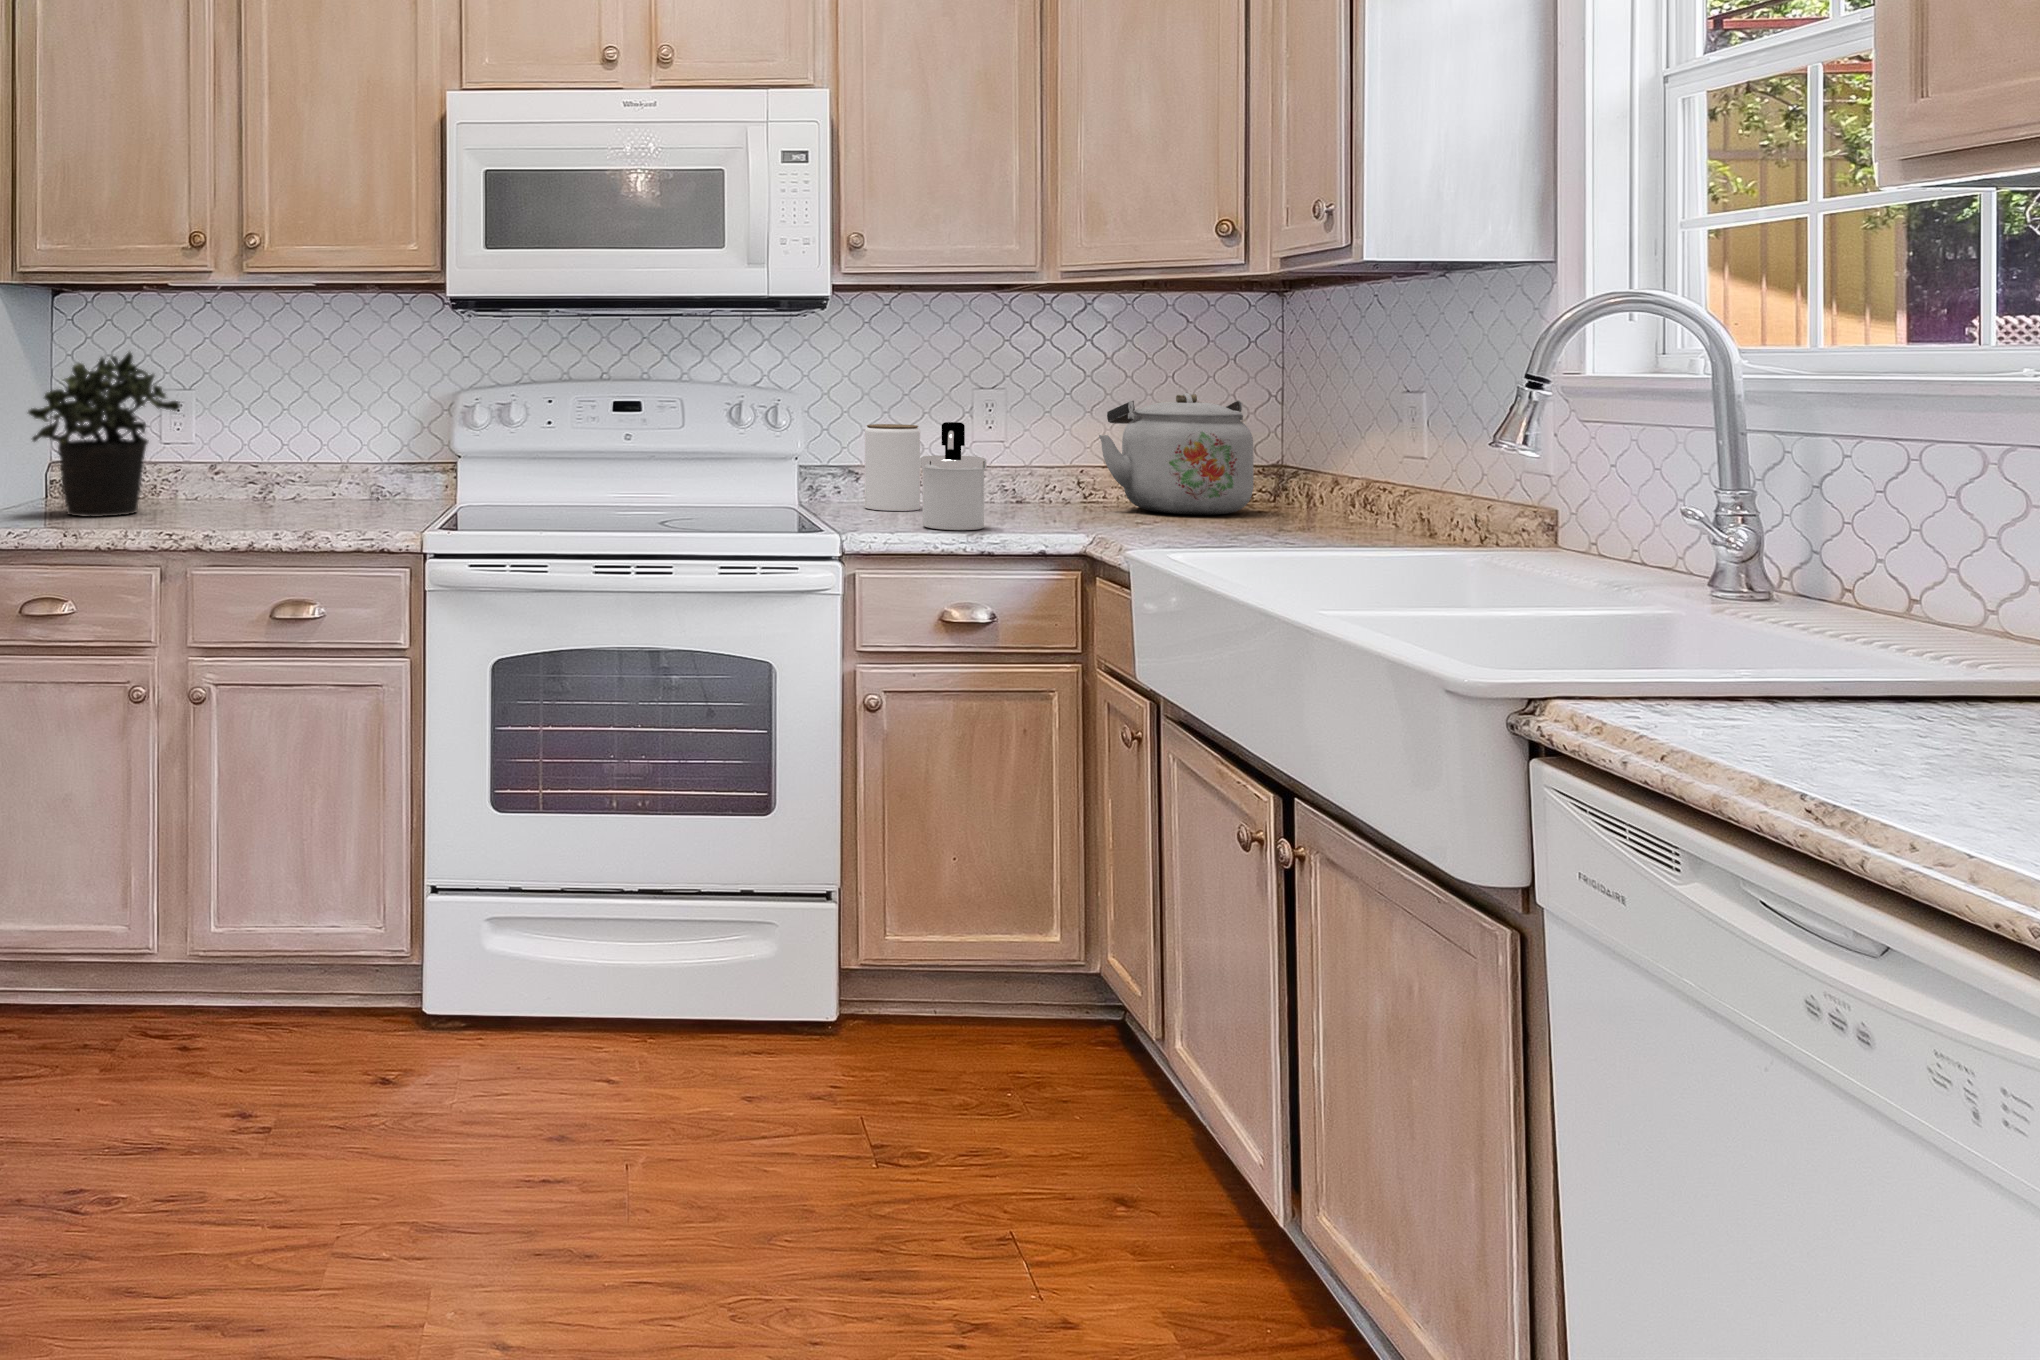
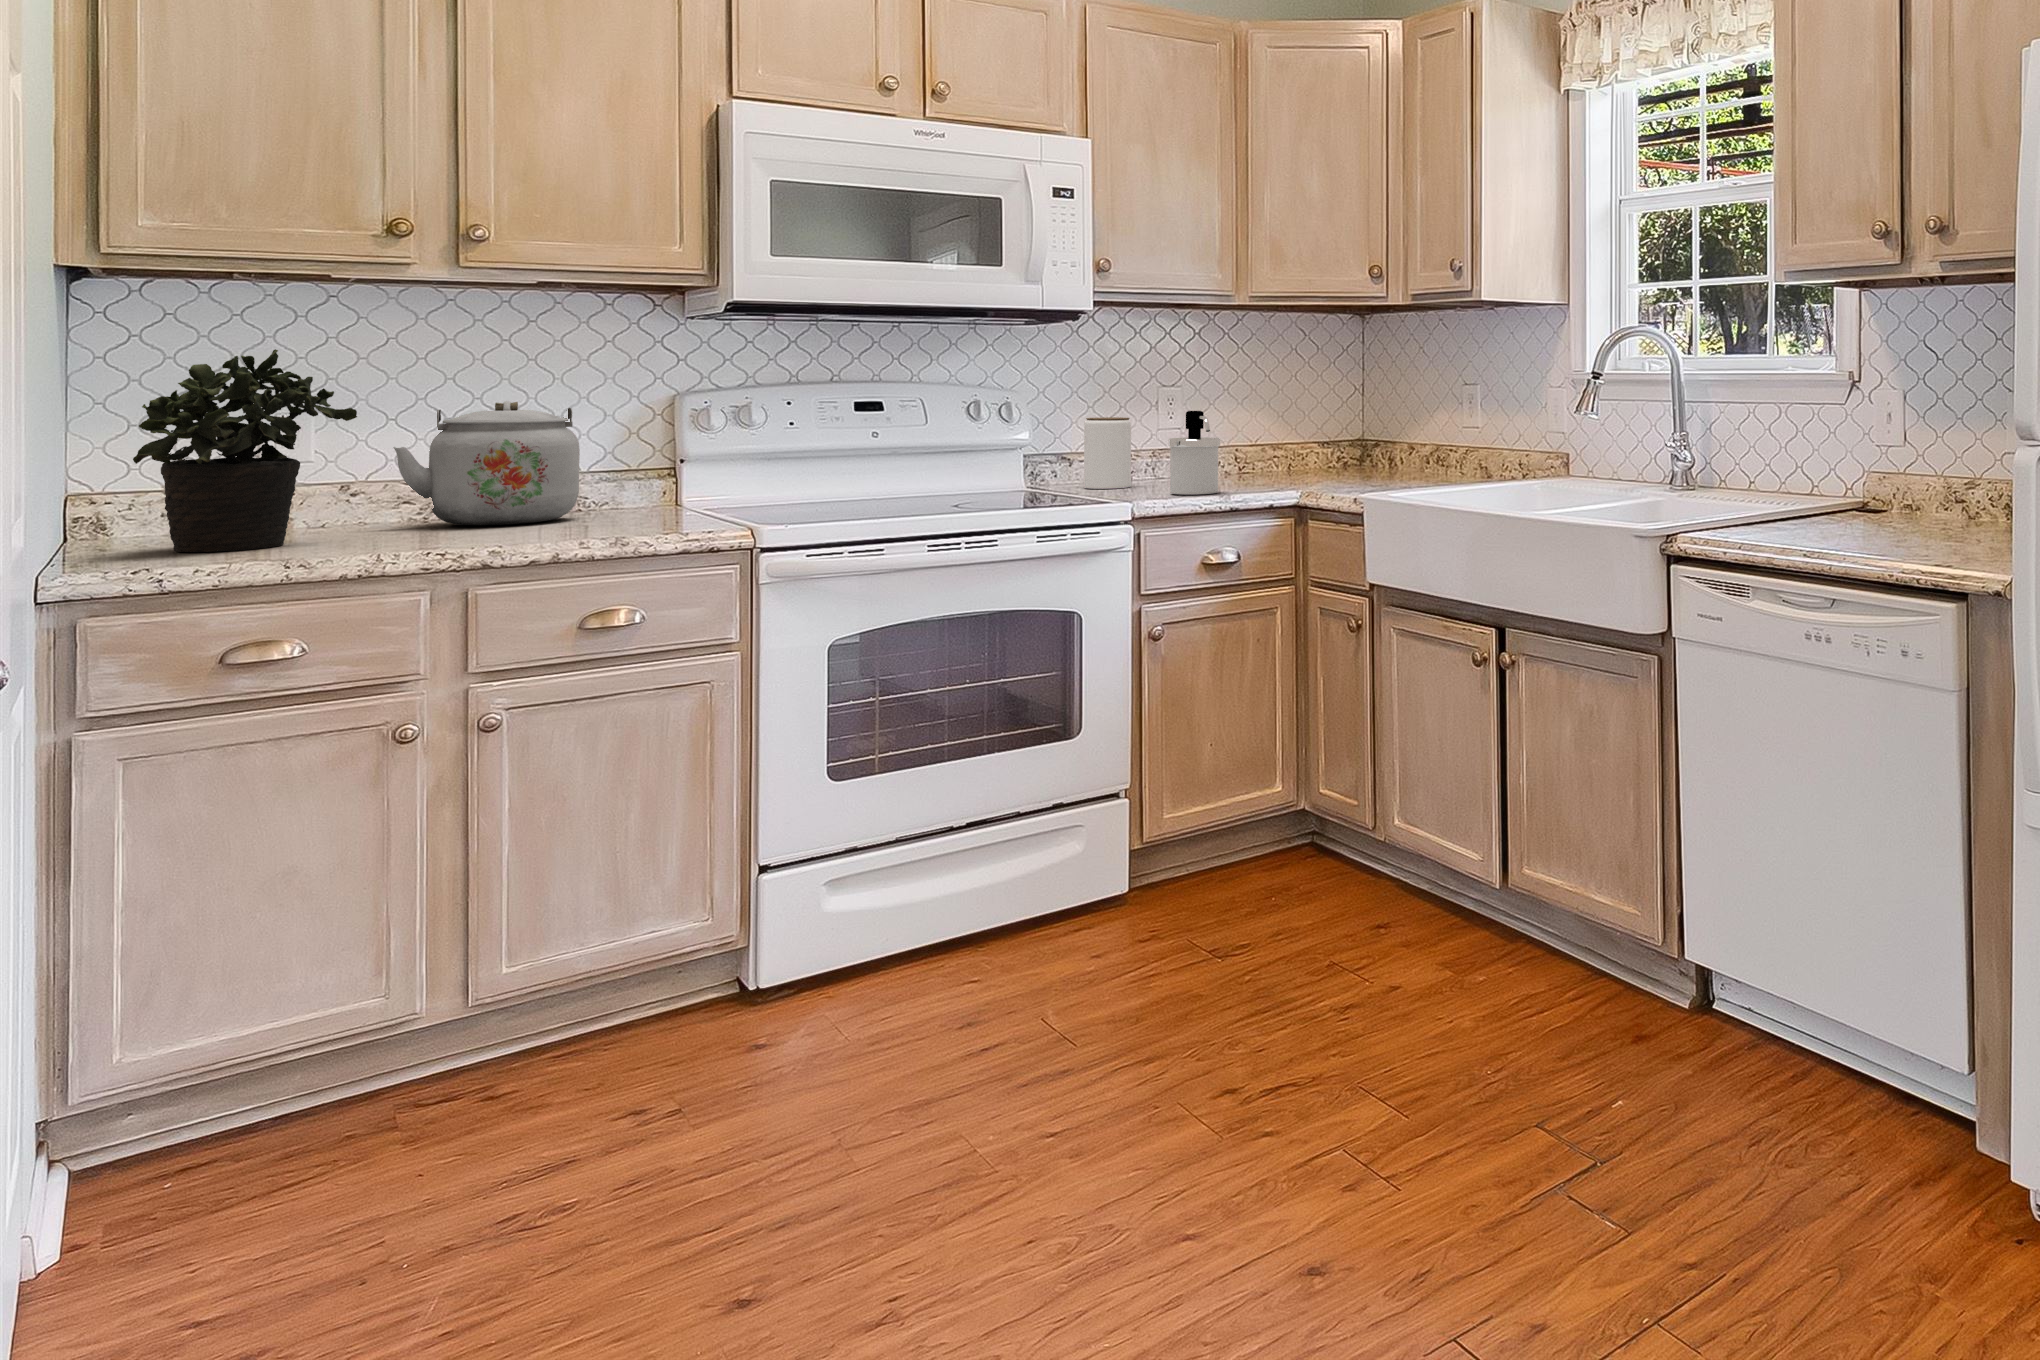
kettle: present [1099,393,1254,515] -> present [393,401,580,525]

